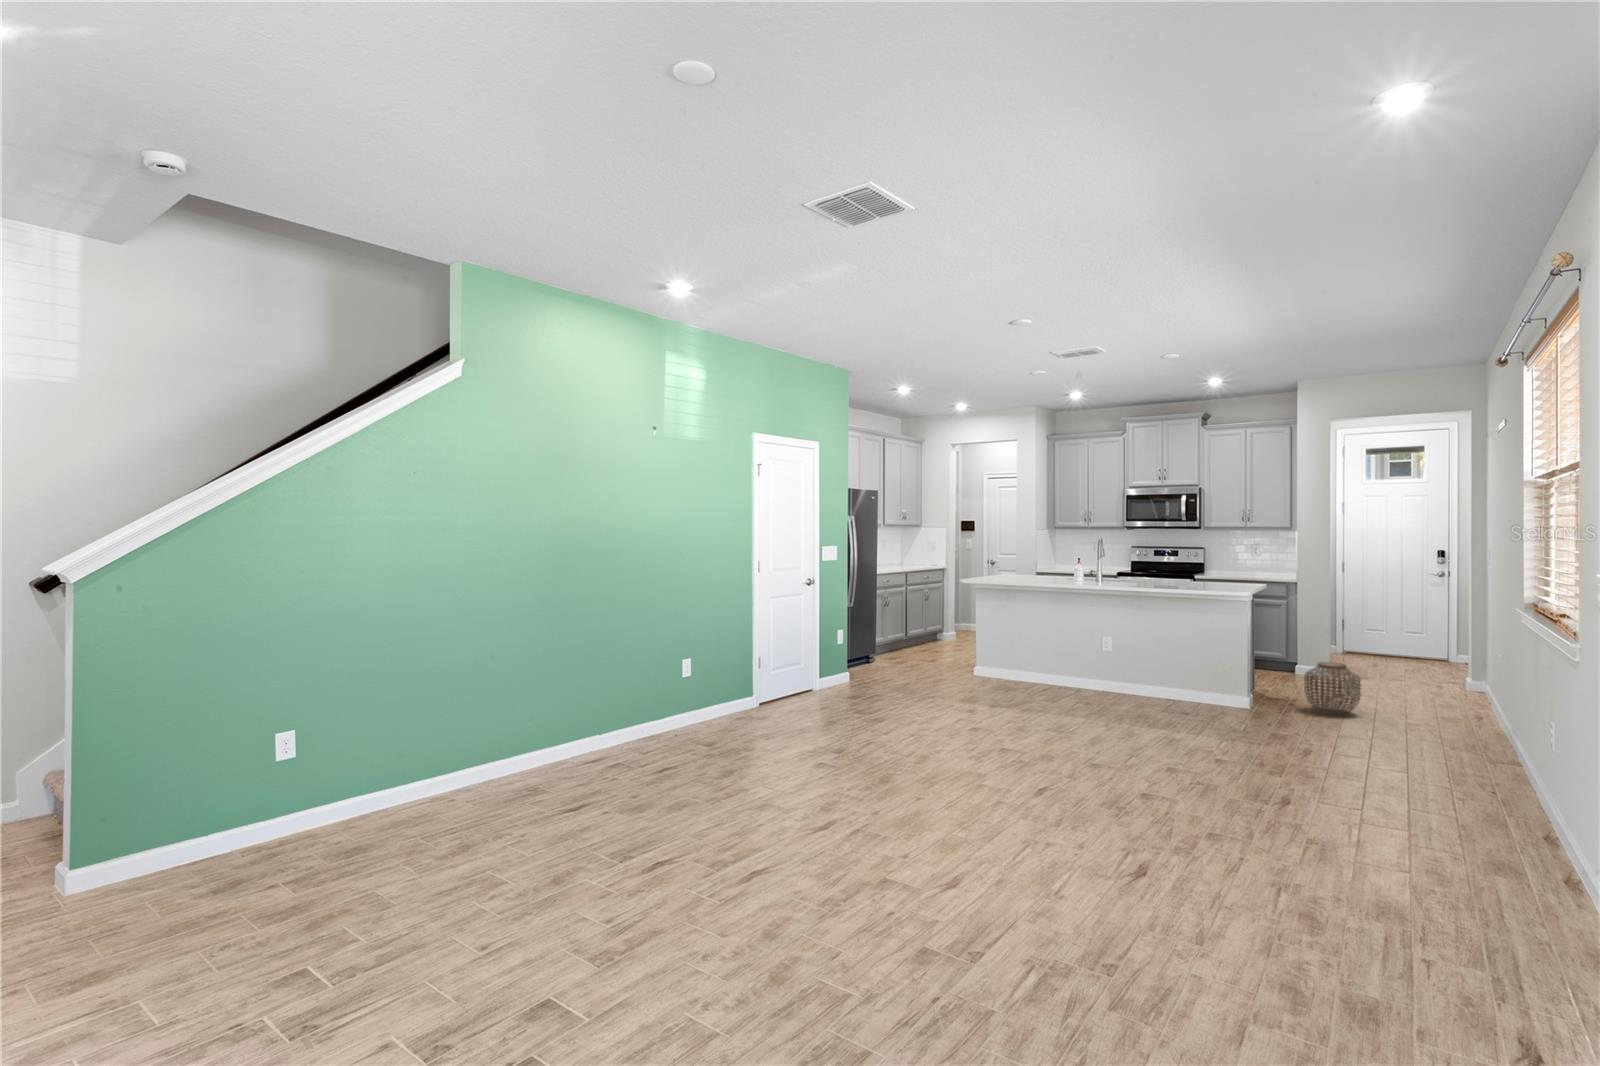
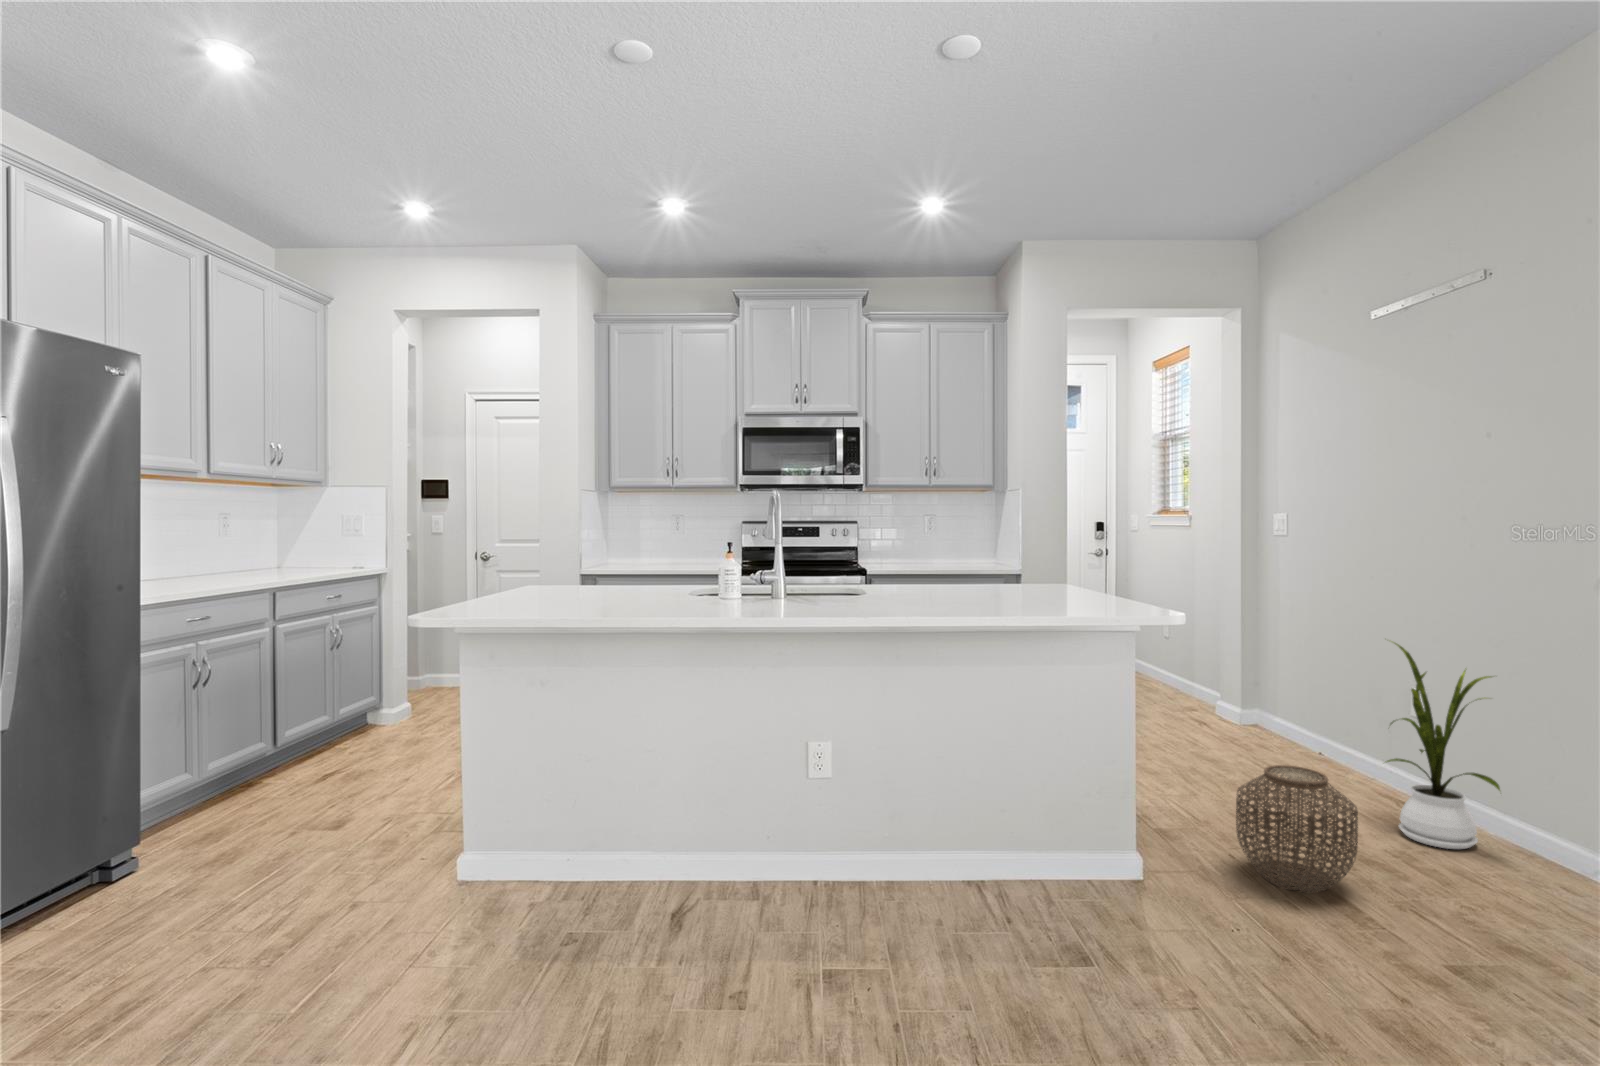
house plant: none [1429,614,1489,720] -> present [1387,643,1500,849]

